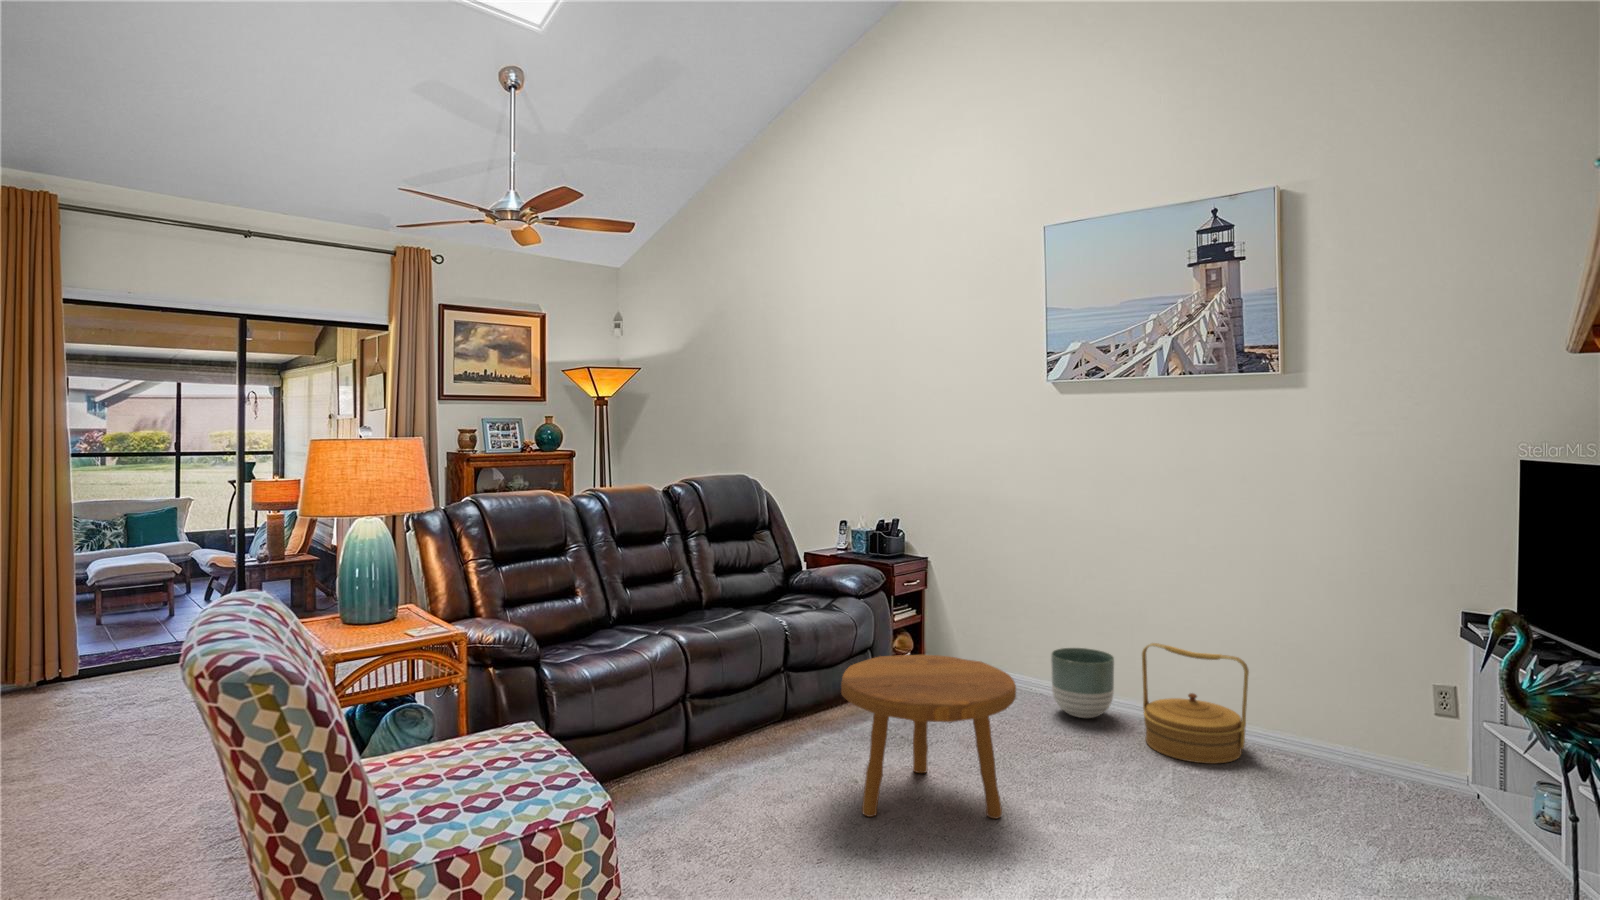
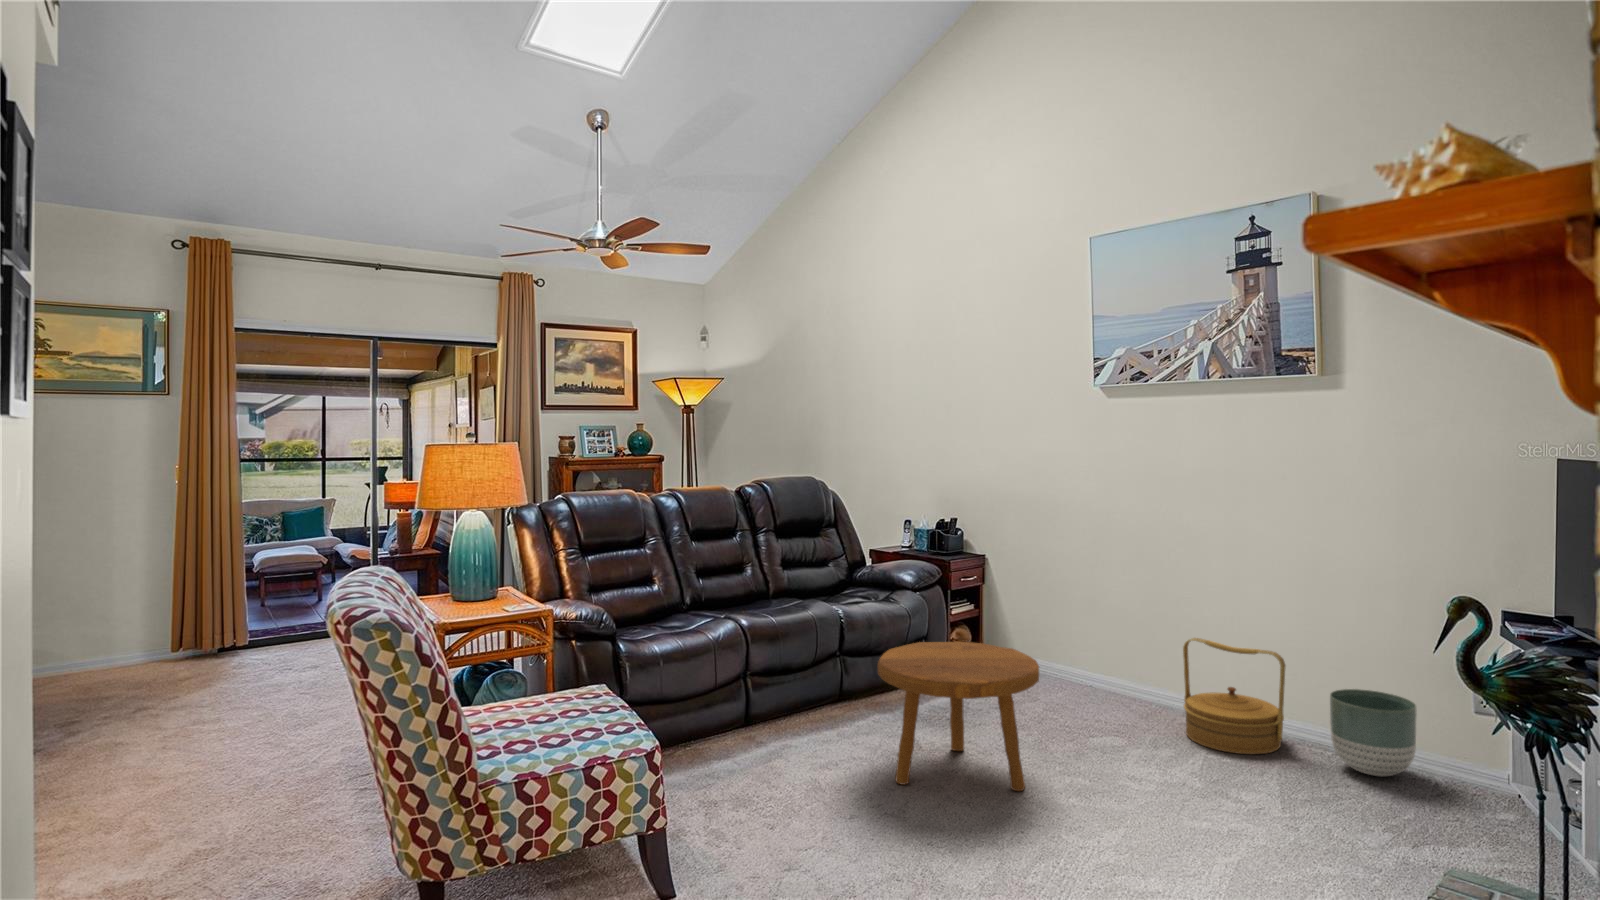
planter: present [1051,648,1114,718] -> present [1330,689,1417,776]

